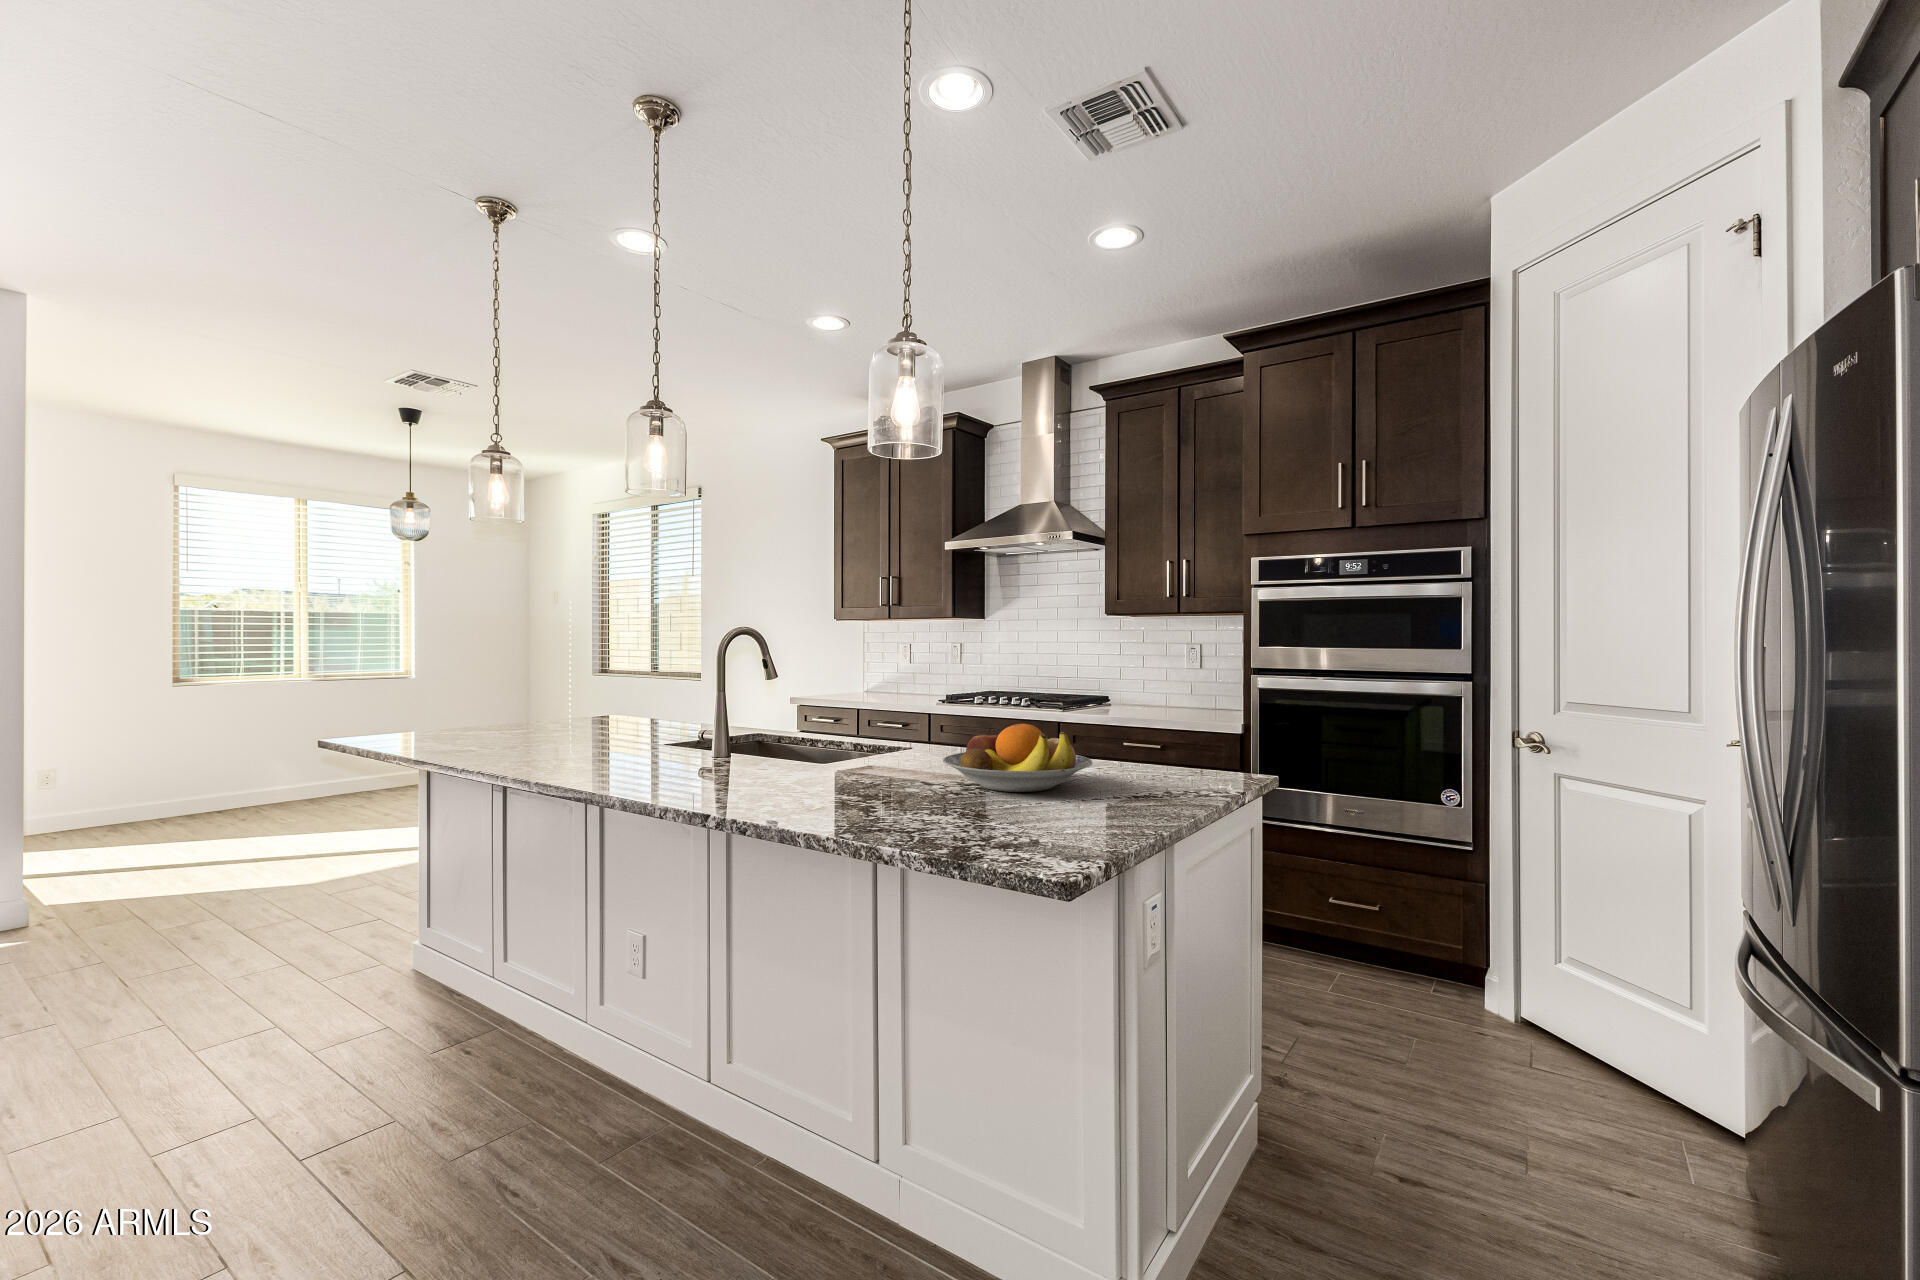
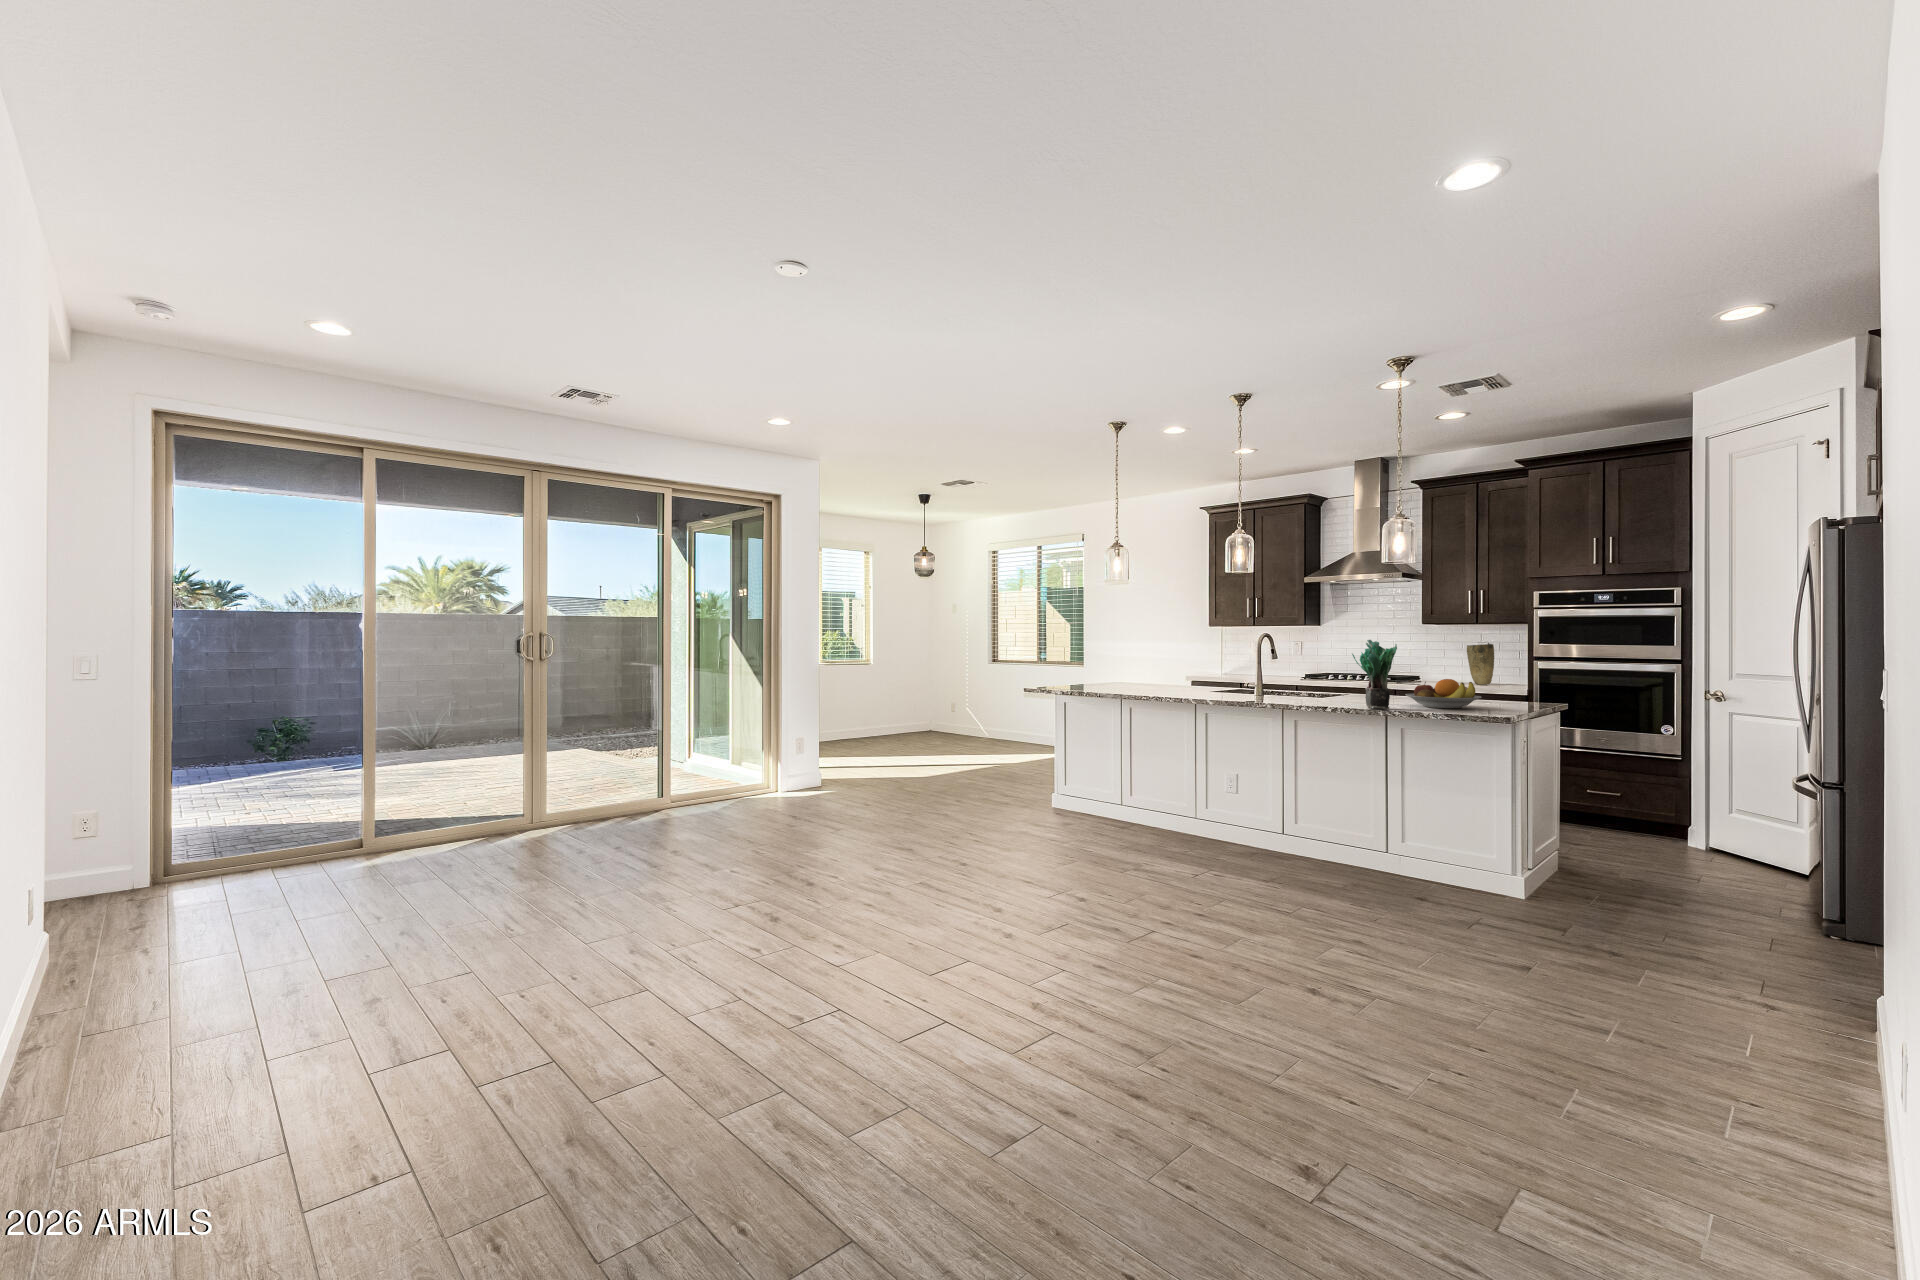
potted plant: none [790,635,881,802] -> present [1352,640,1397,709]
vase: none [1168,646,1206,709] -> present [1467,644,1494,685]

